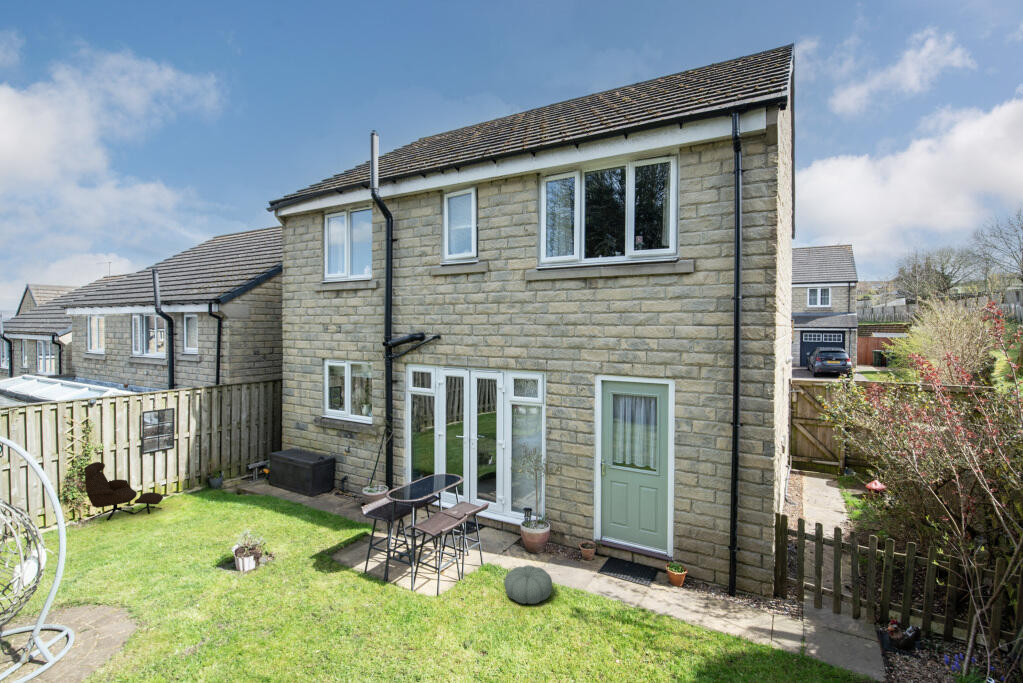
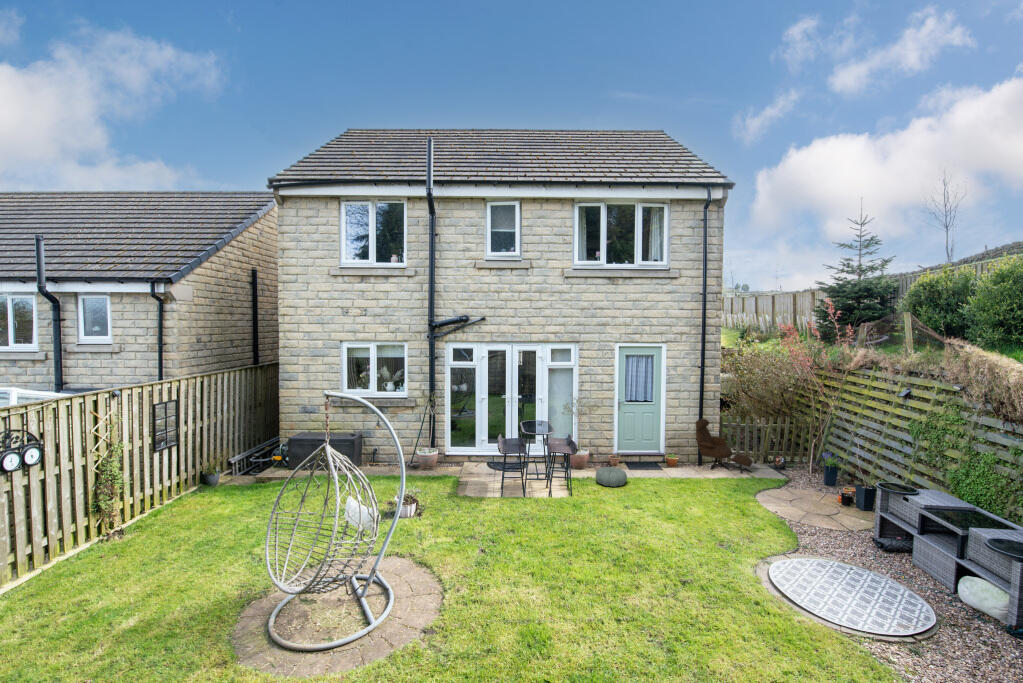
lounge chair: present [84,462,163,521] -> present [696,419,753,473]

